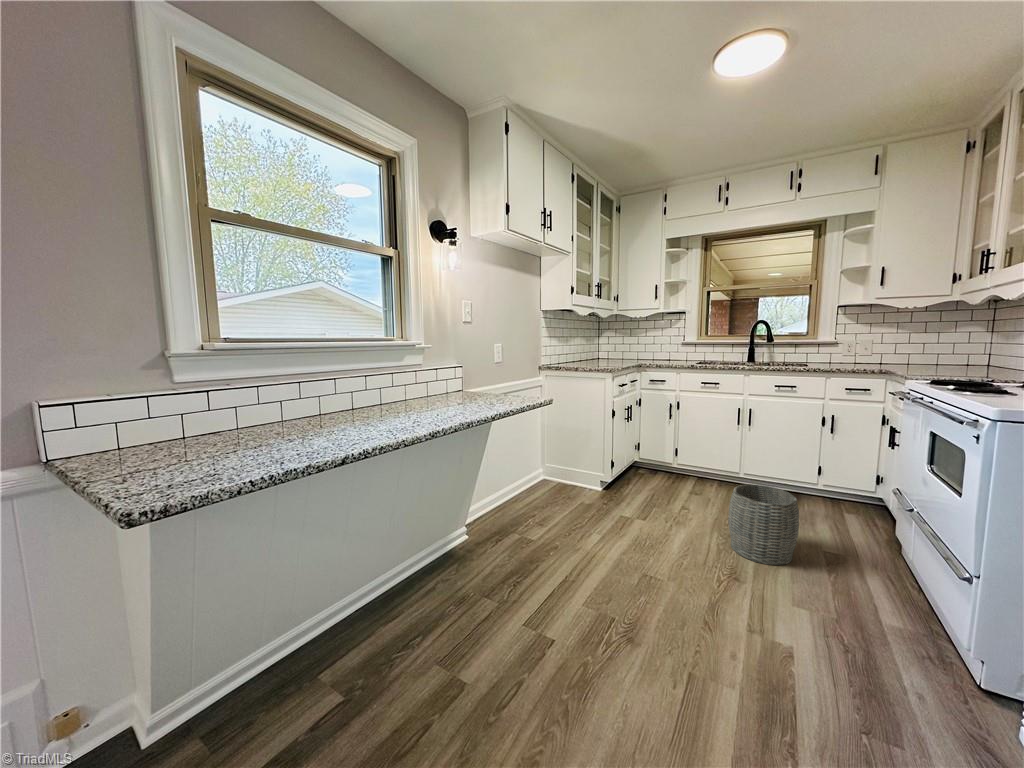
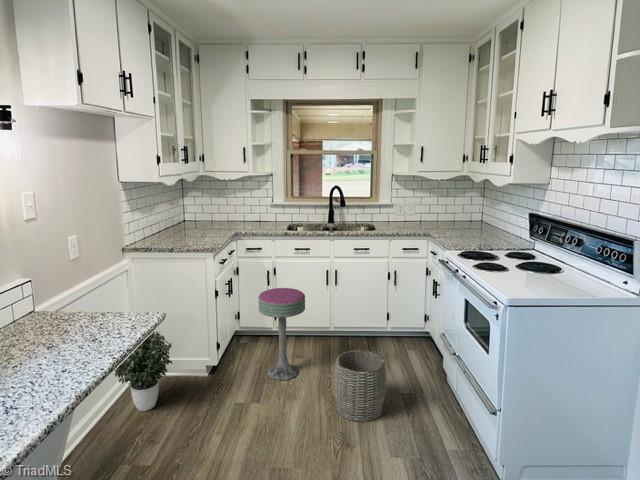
bar stool: none [654,415,706,509] -> present [258,288,305,380]
potted plant: none [518,430,569,503] -> present [113,330,172,411]

